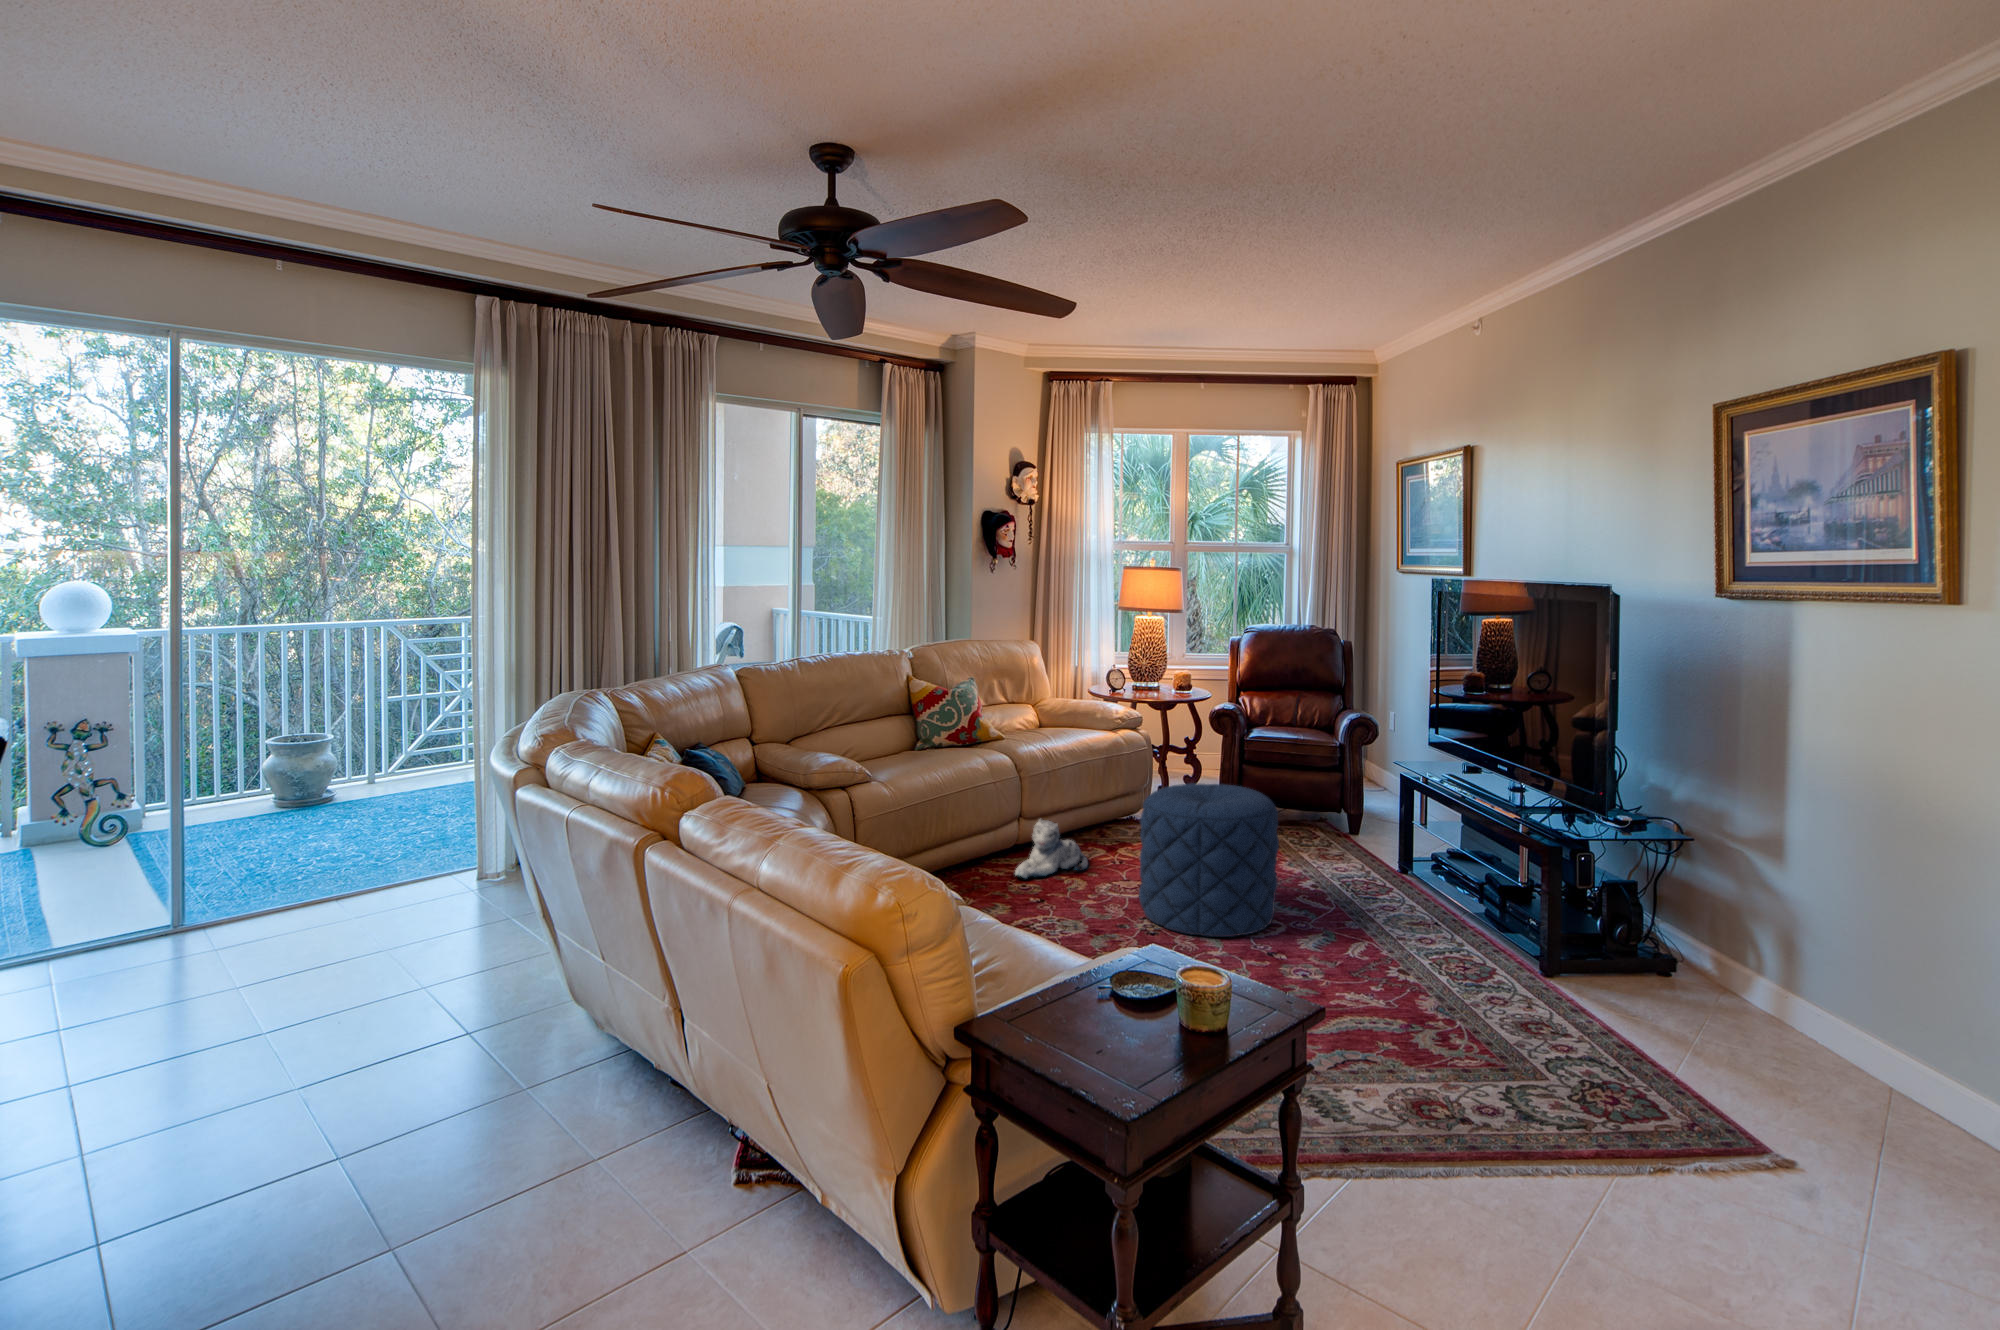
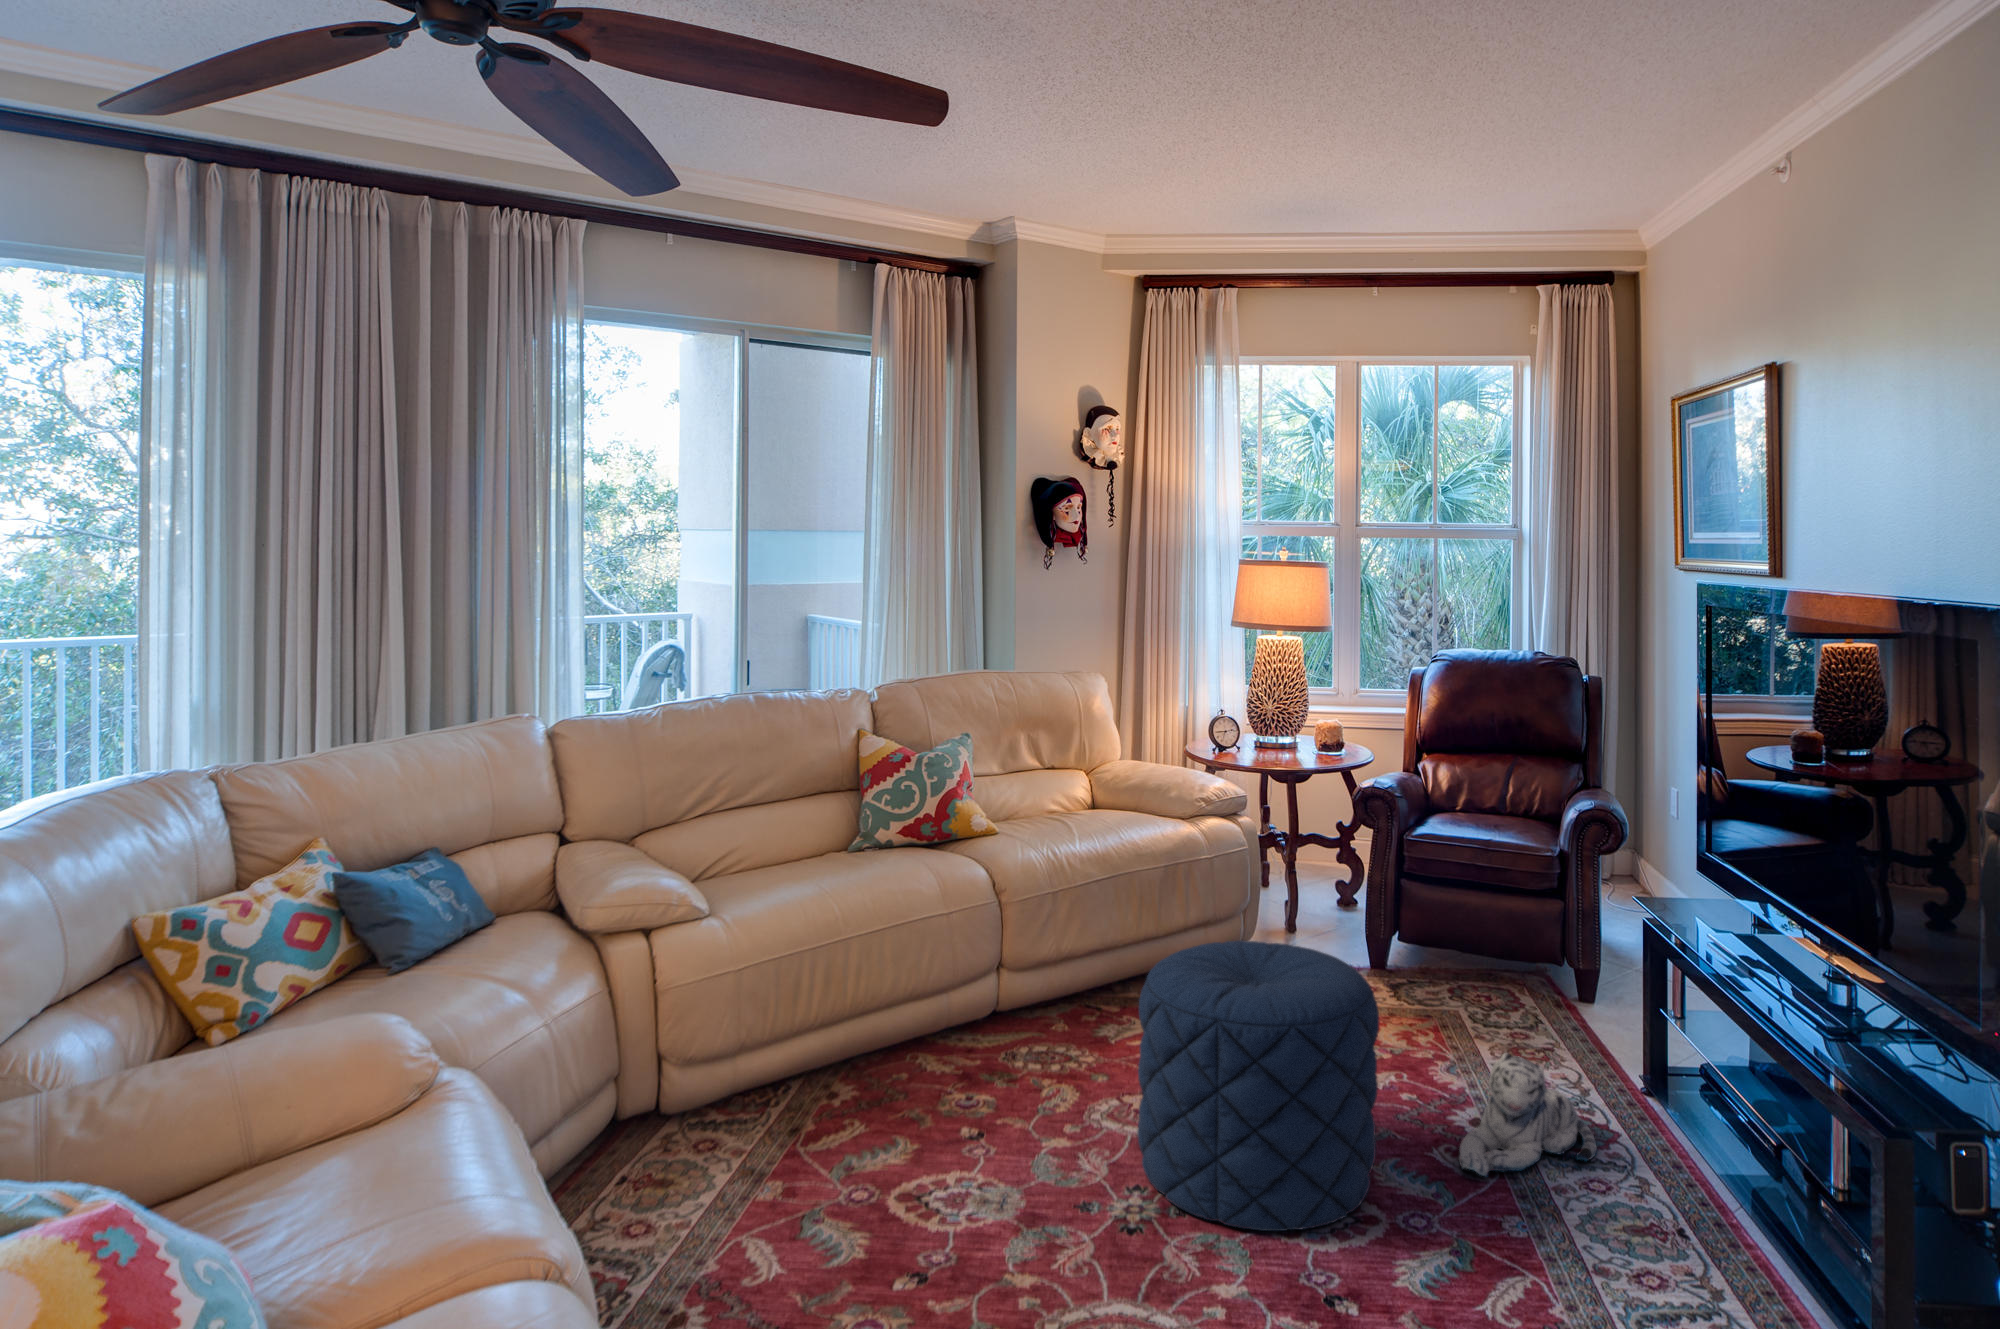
plush toy: present [1015,819,1088,878] -> present [1459,1053,1598,1177]

